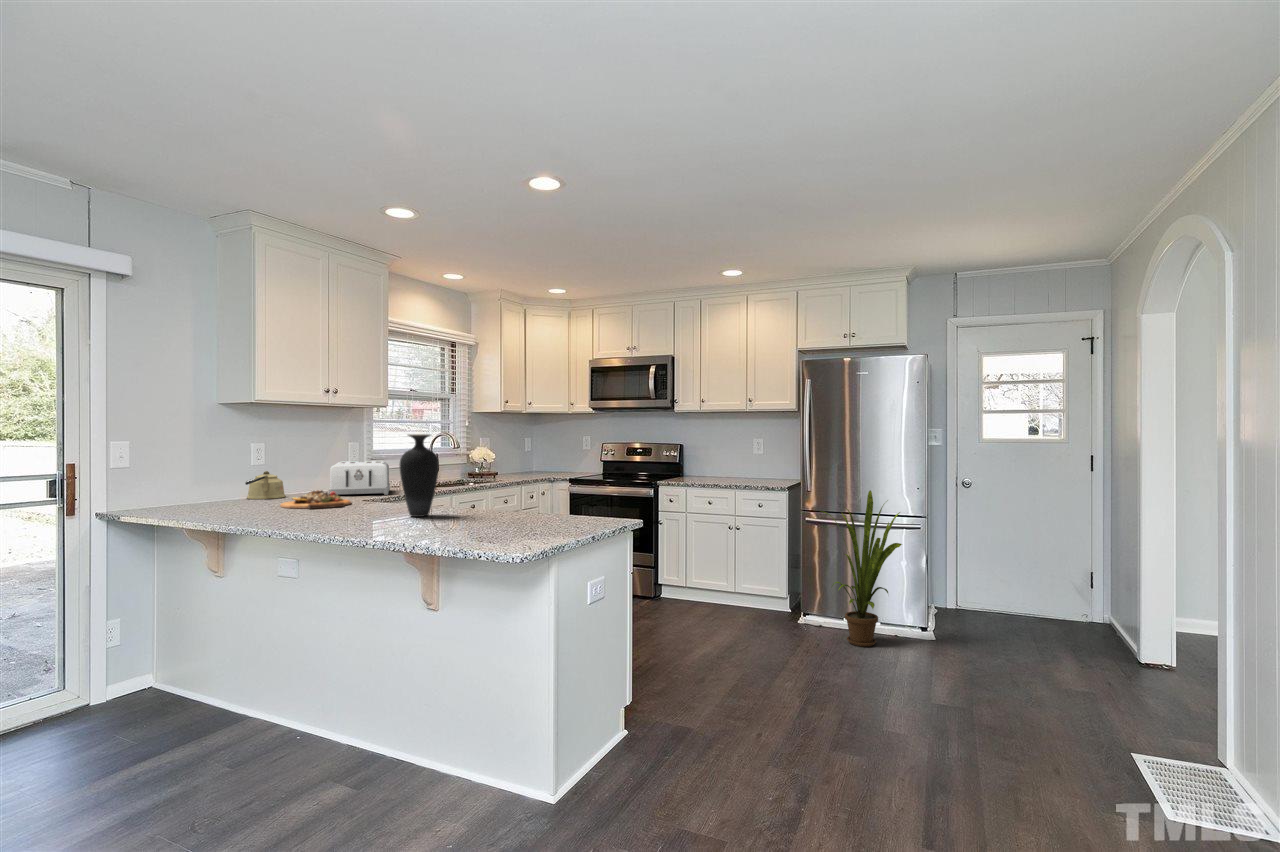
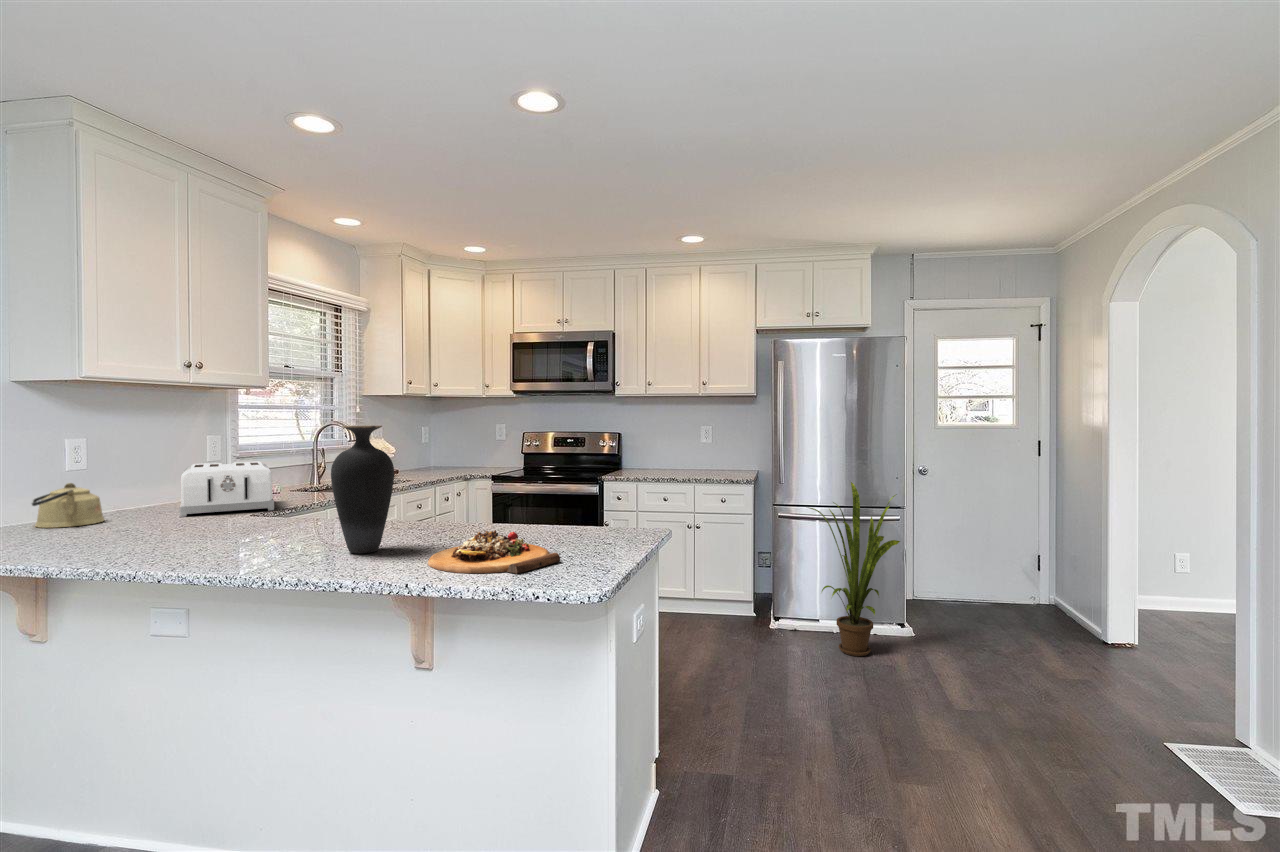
cutting board: present [280,490,351,509] -> present [428,530,560,574]

